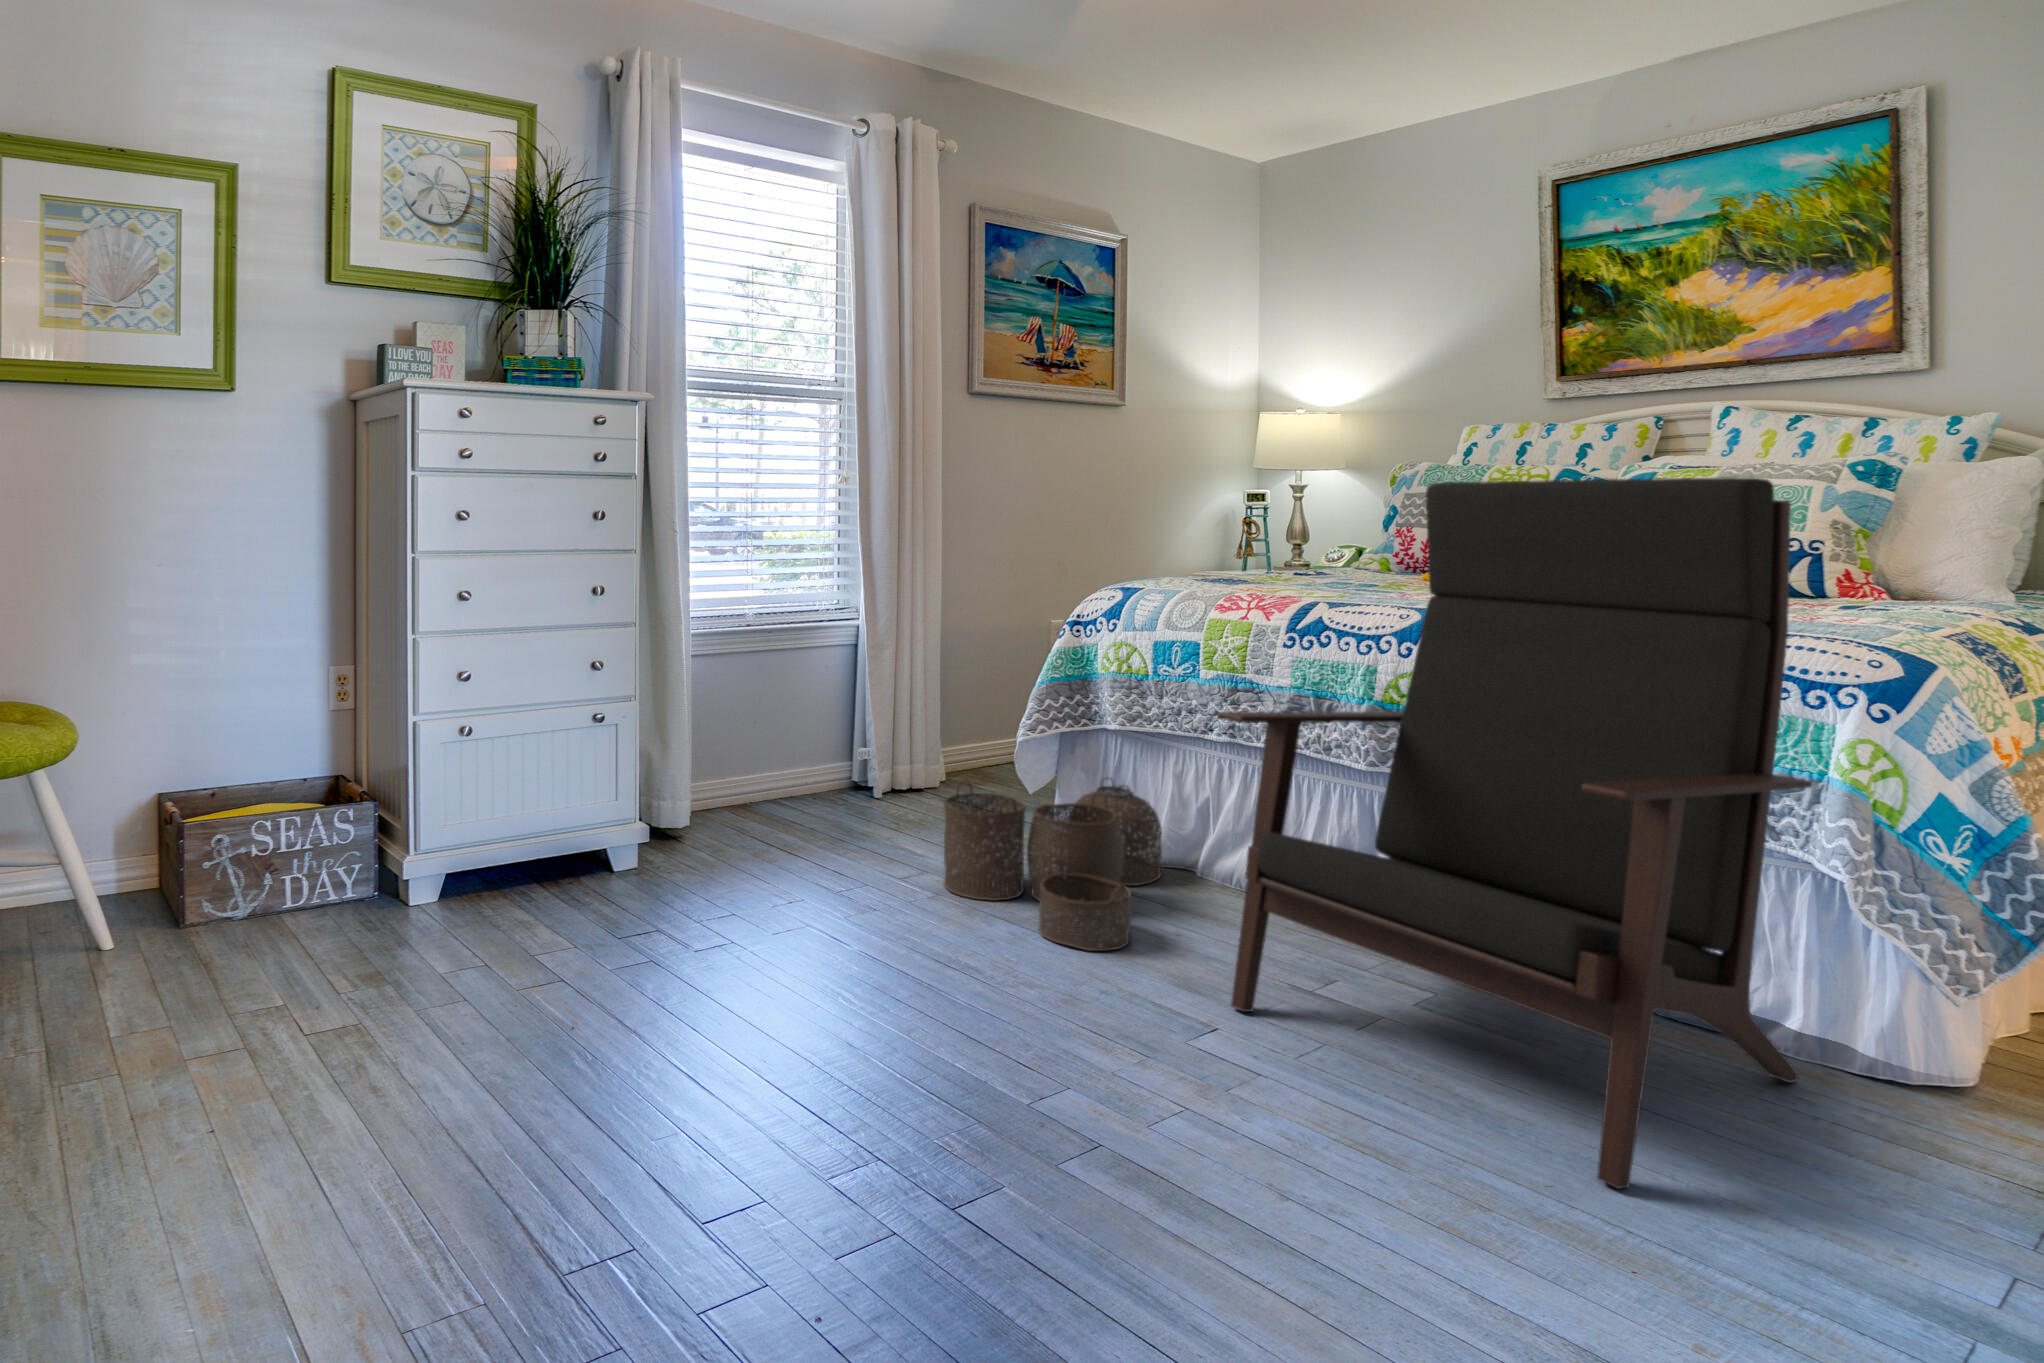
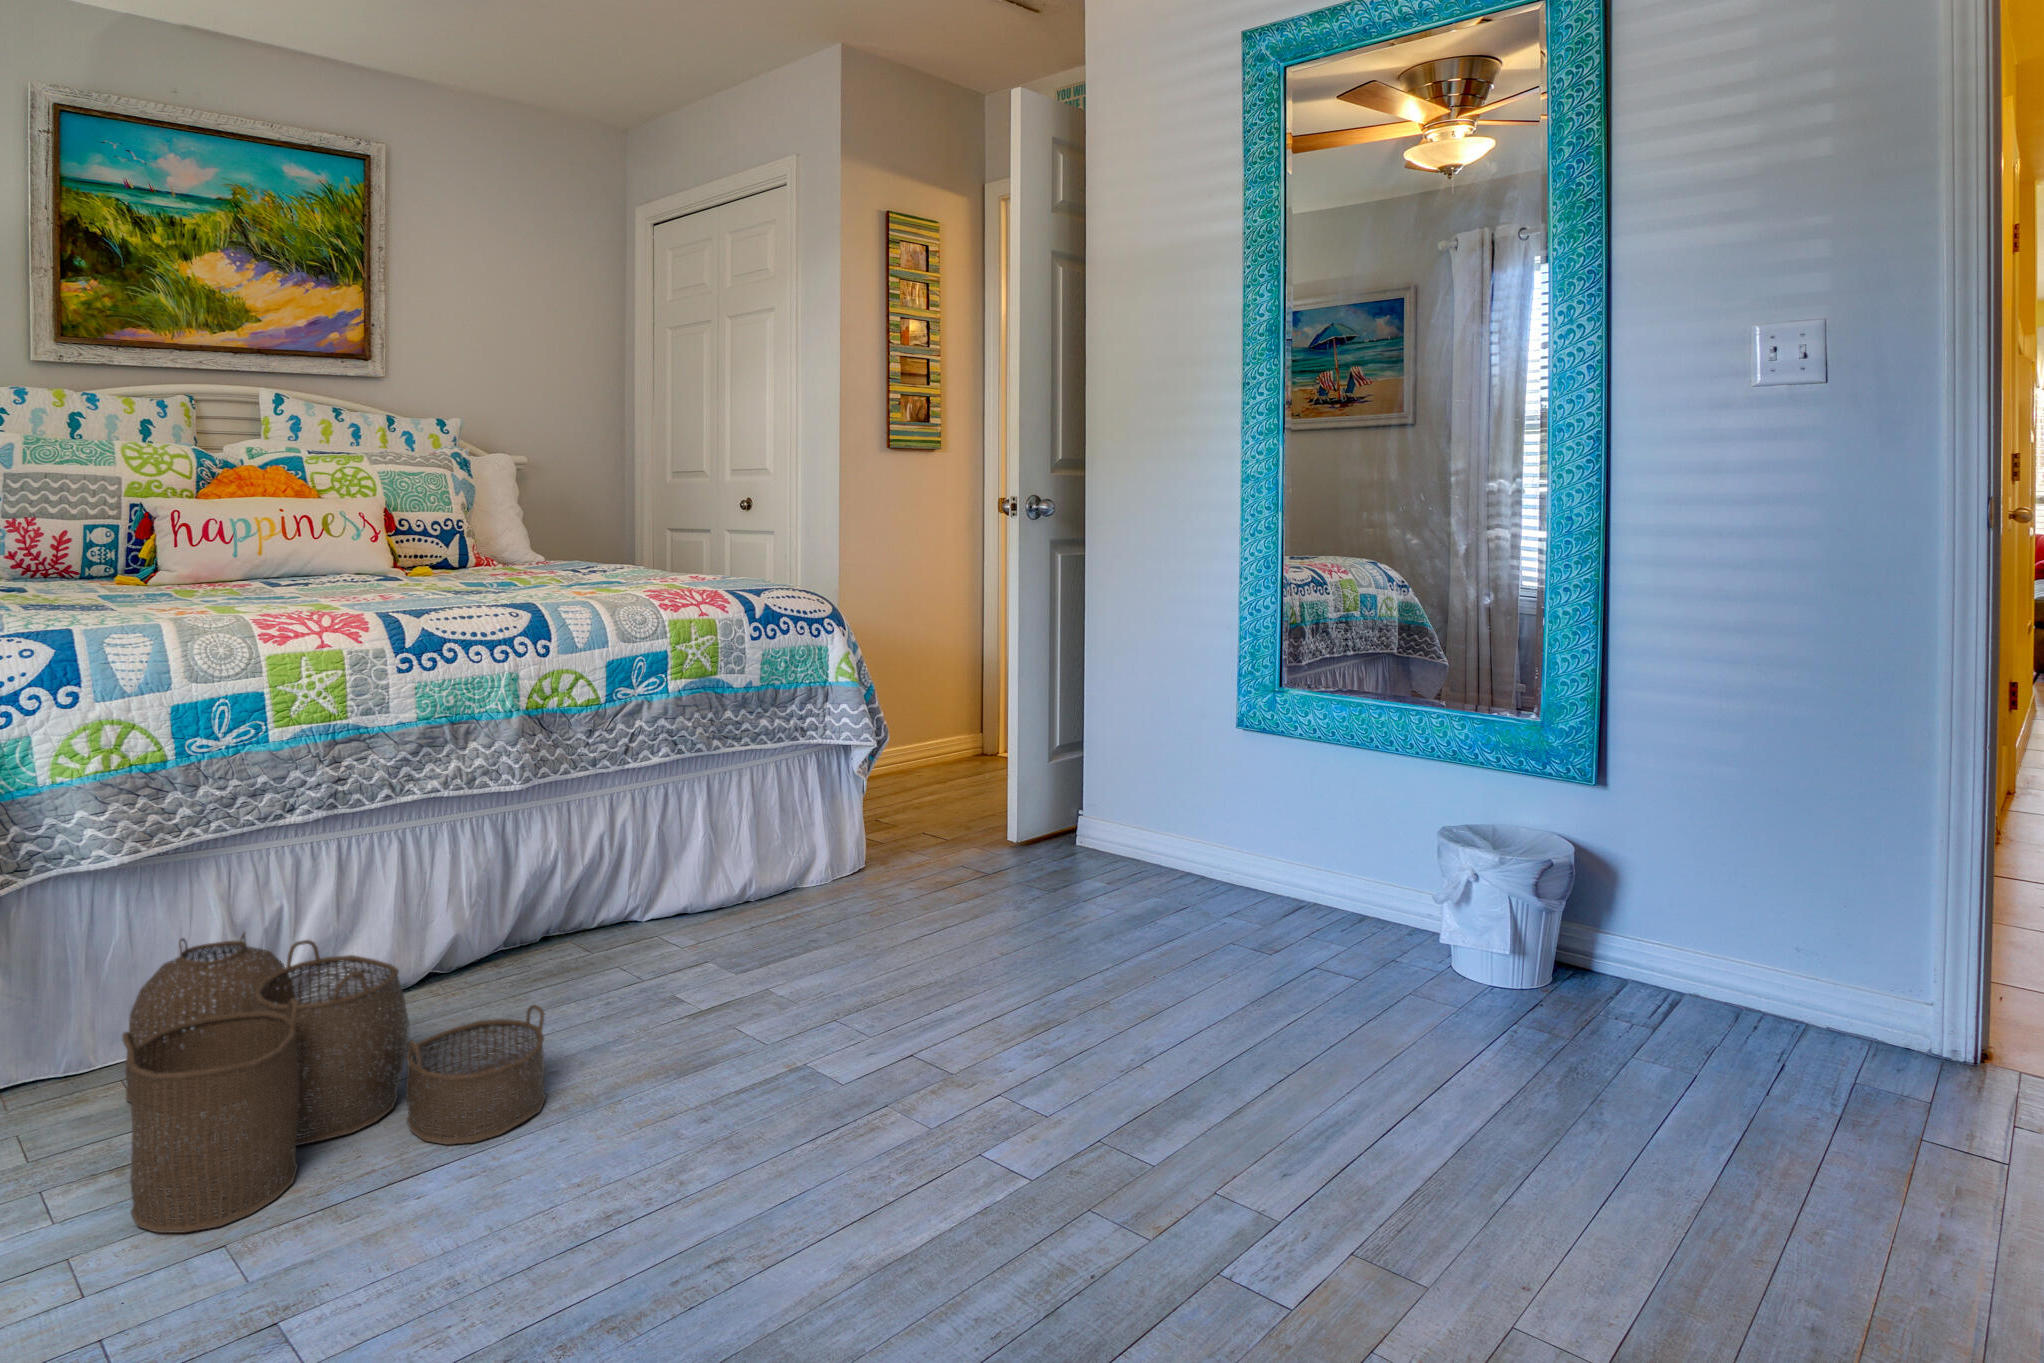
lounge chair: present [1217,477,1812,1189] -> none [594,480,1018,1040]

